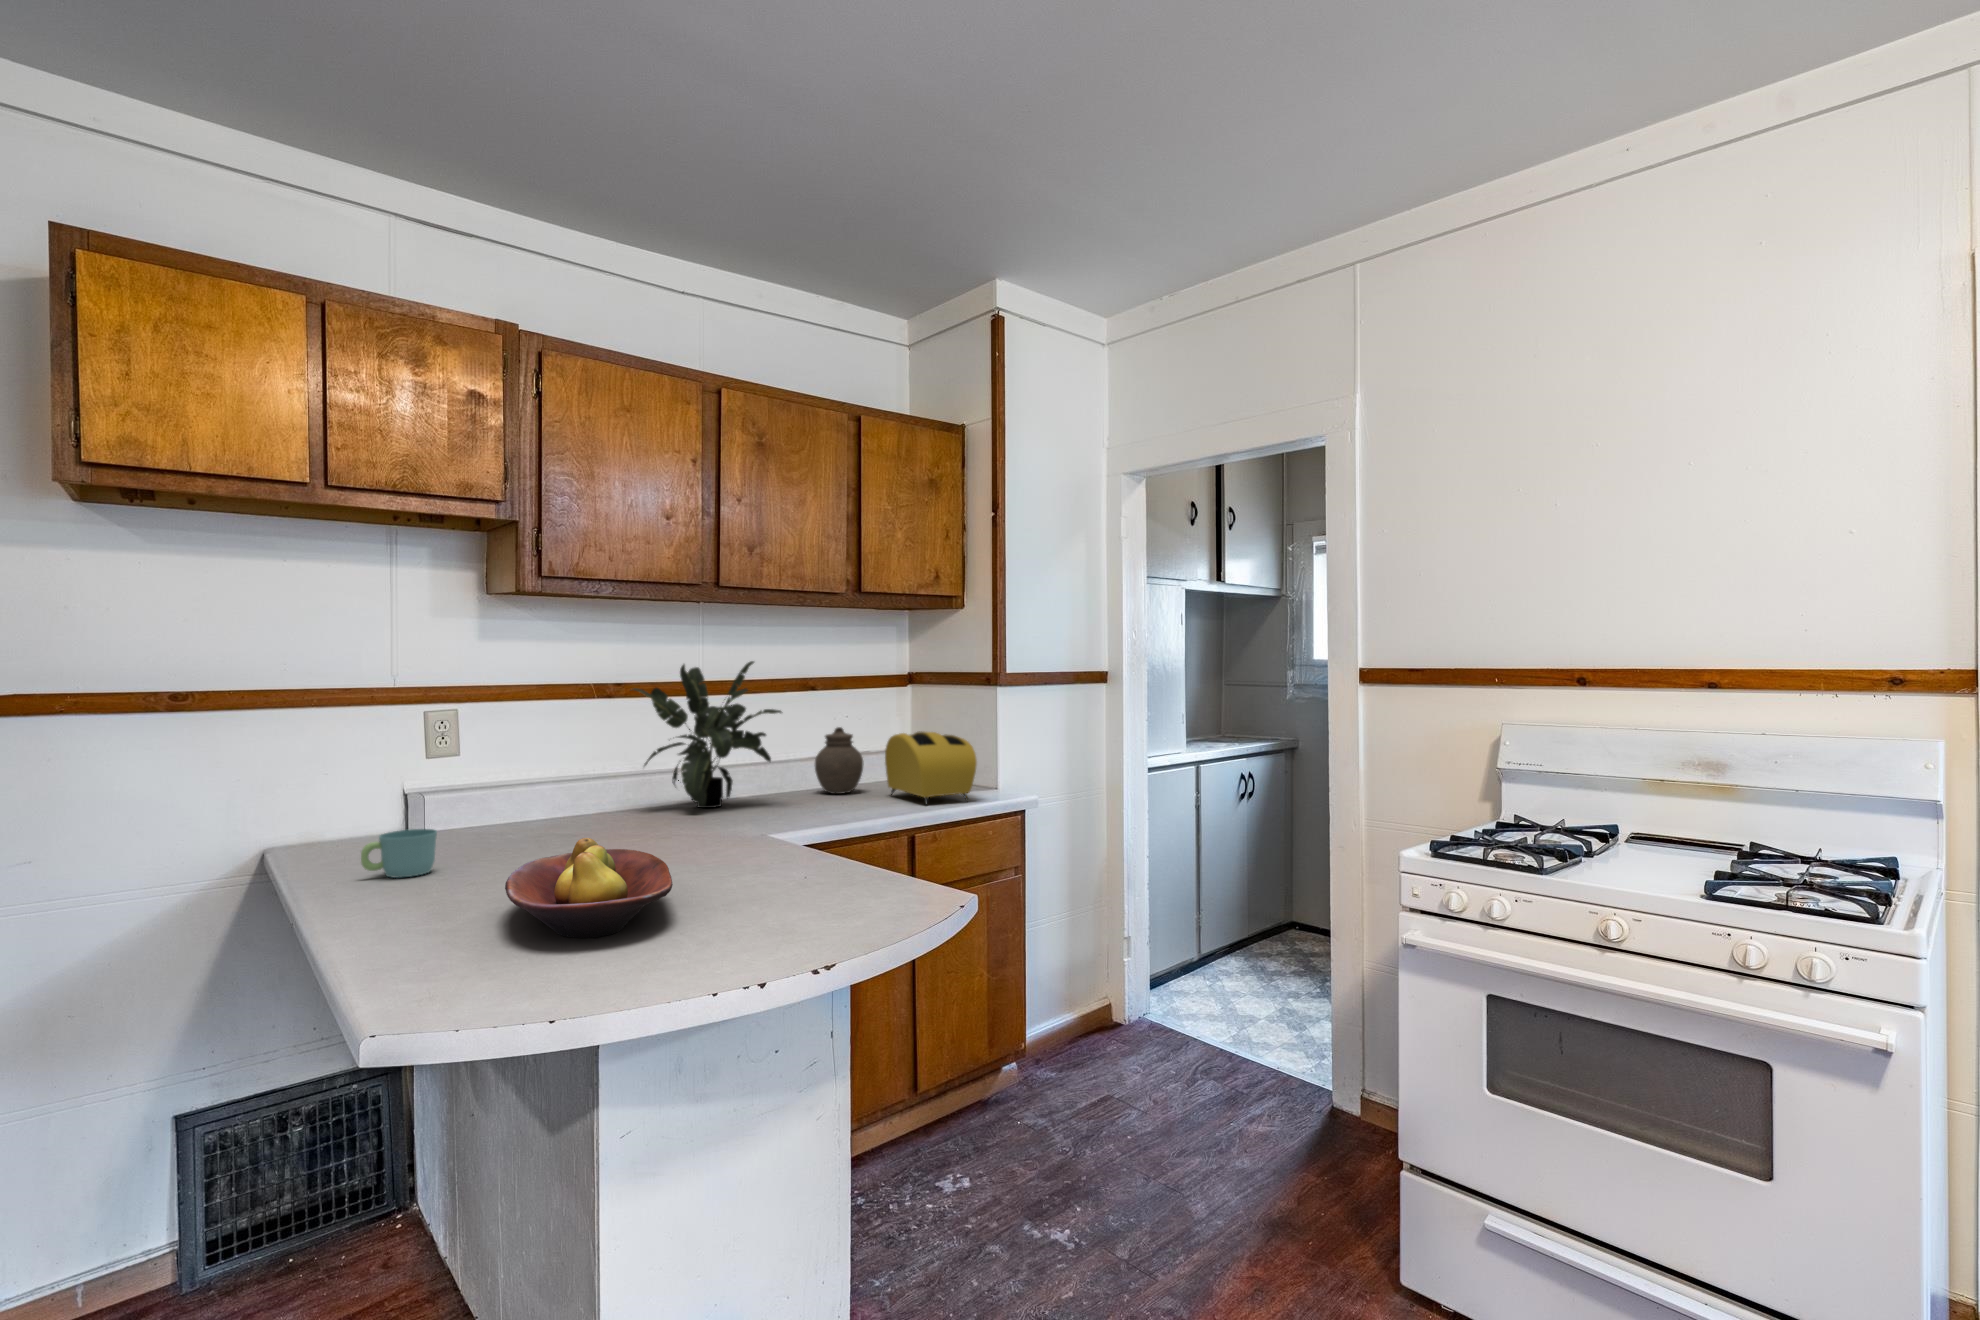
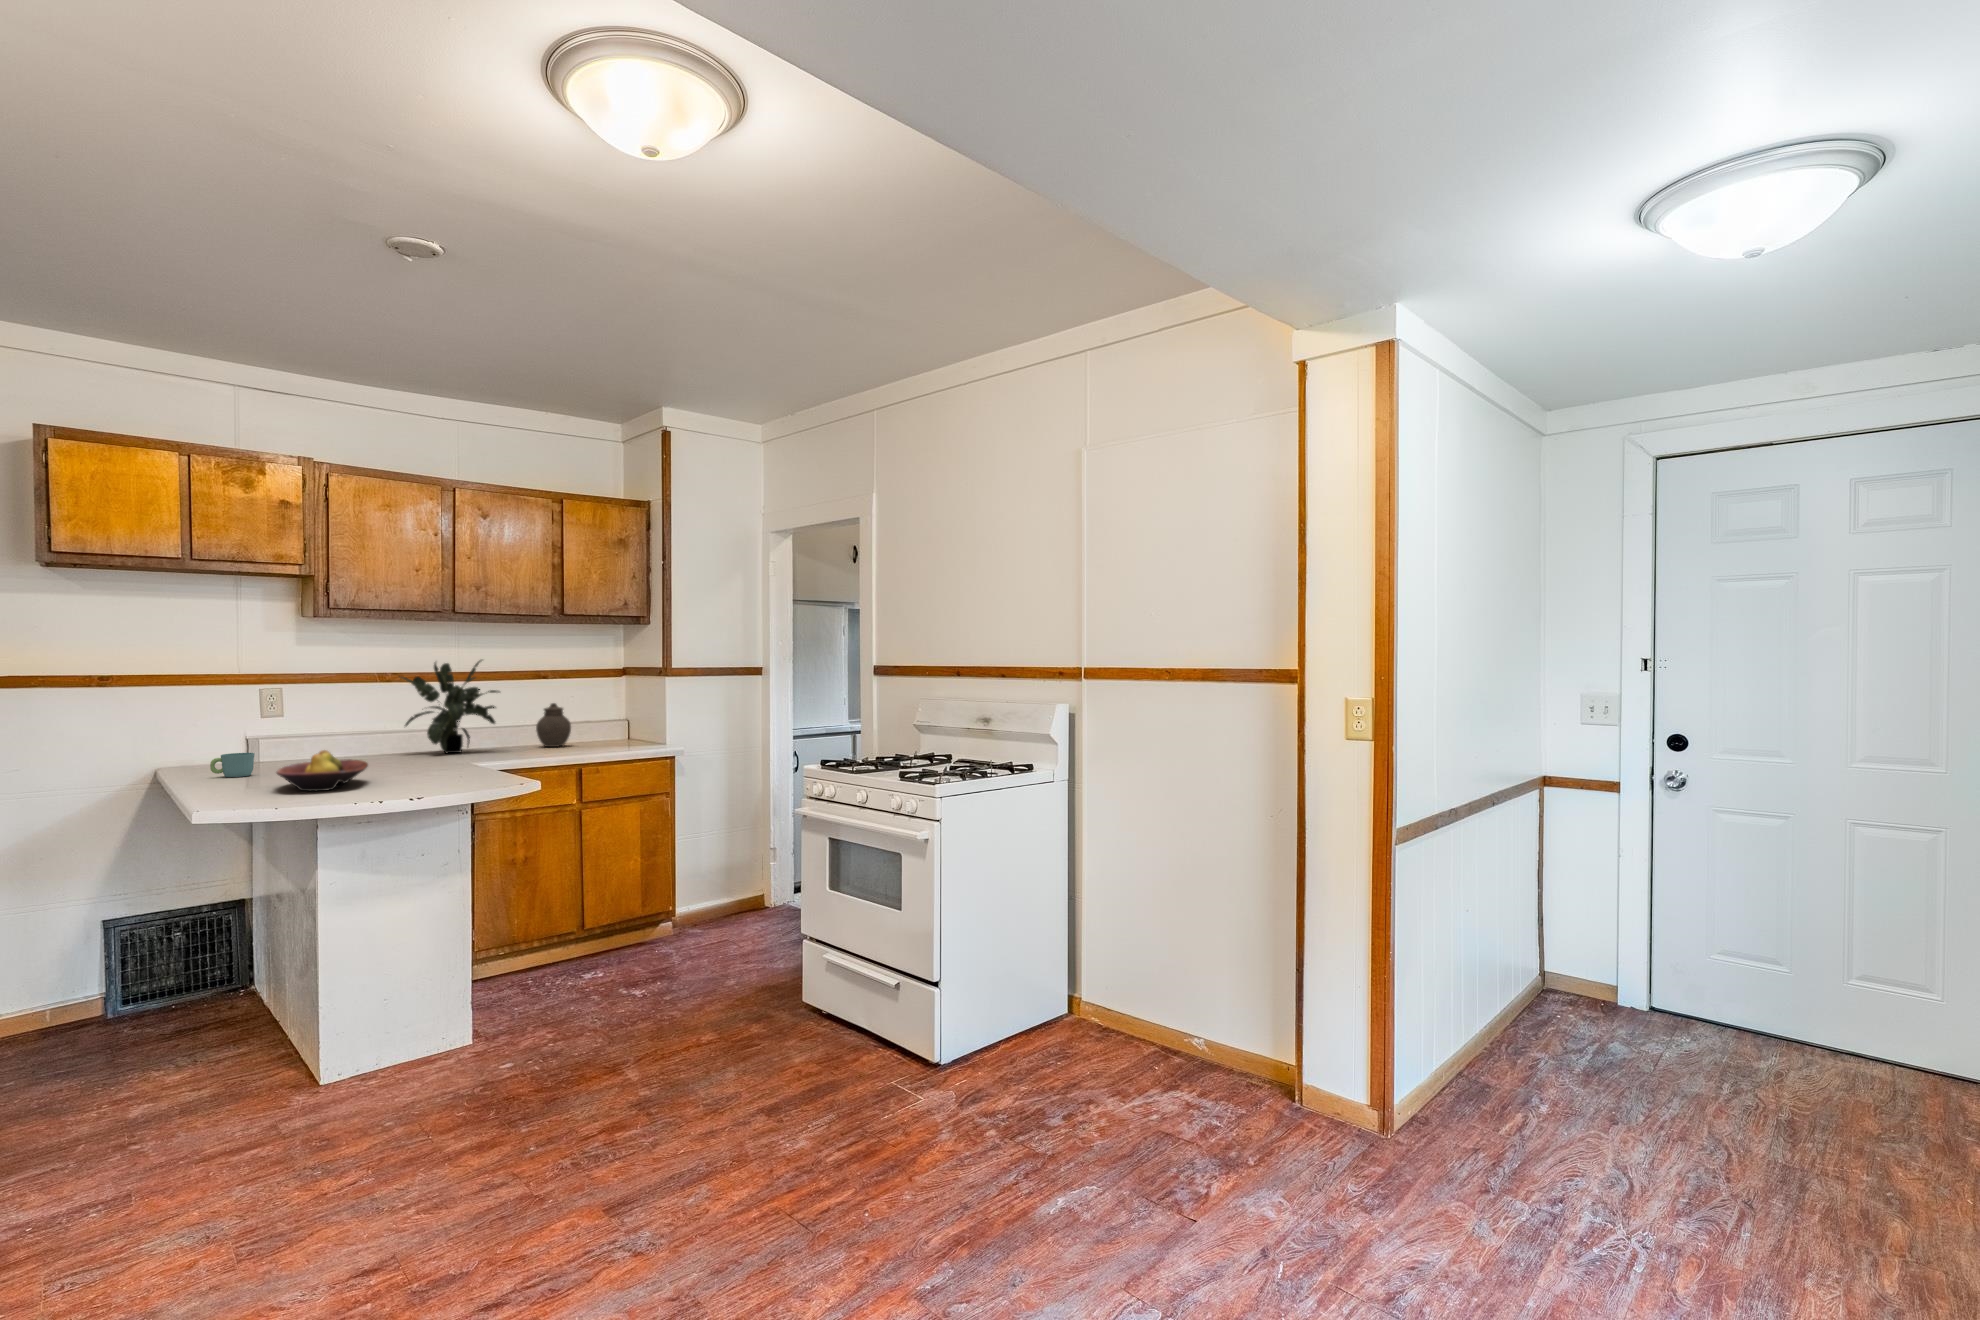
toaster: present [885,731,977,805] -> none [580,706,633,752]

